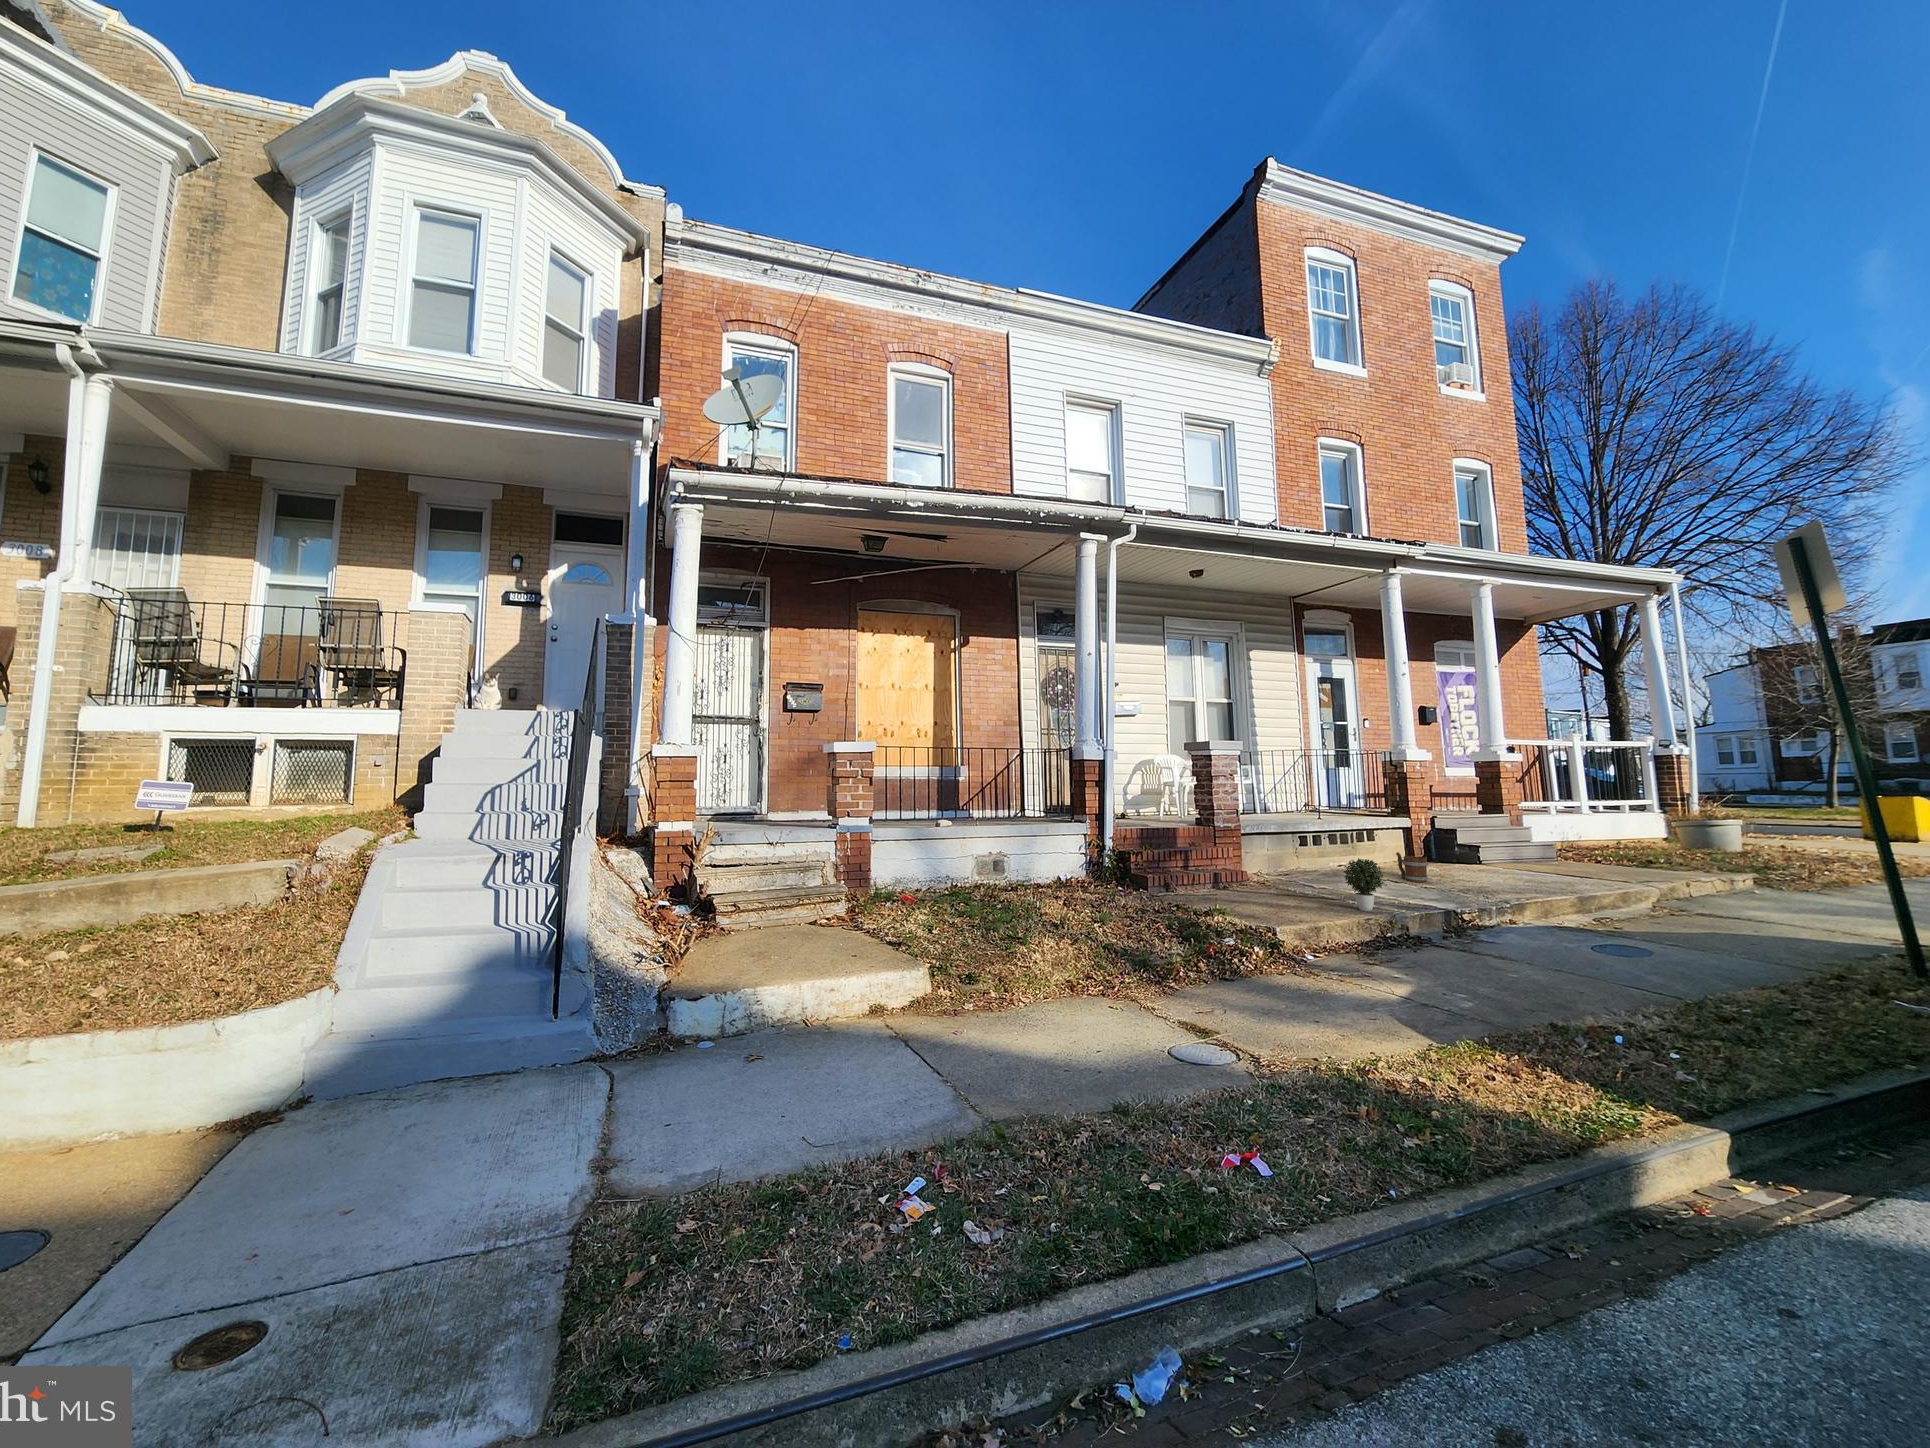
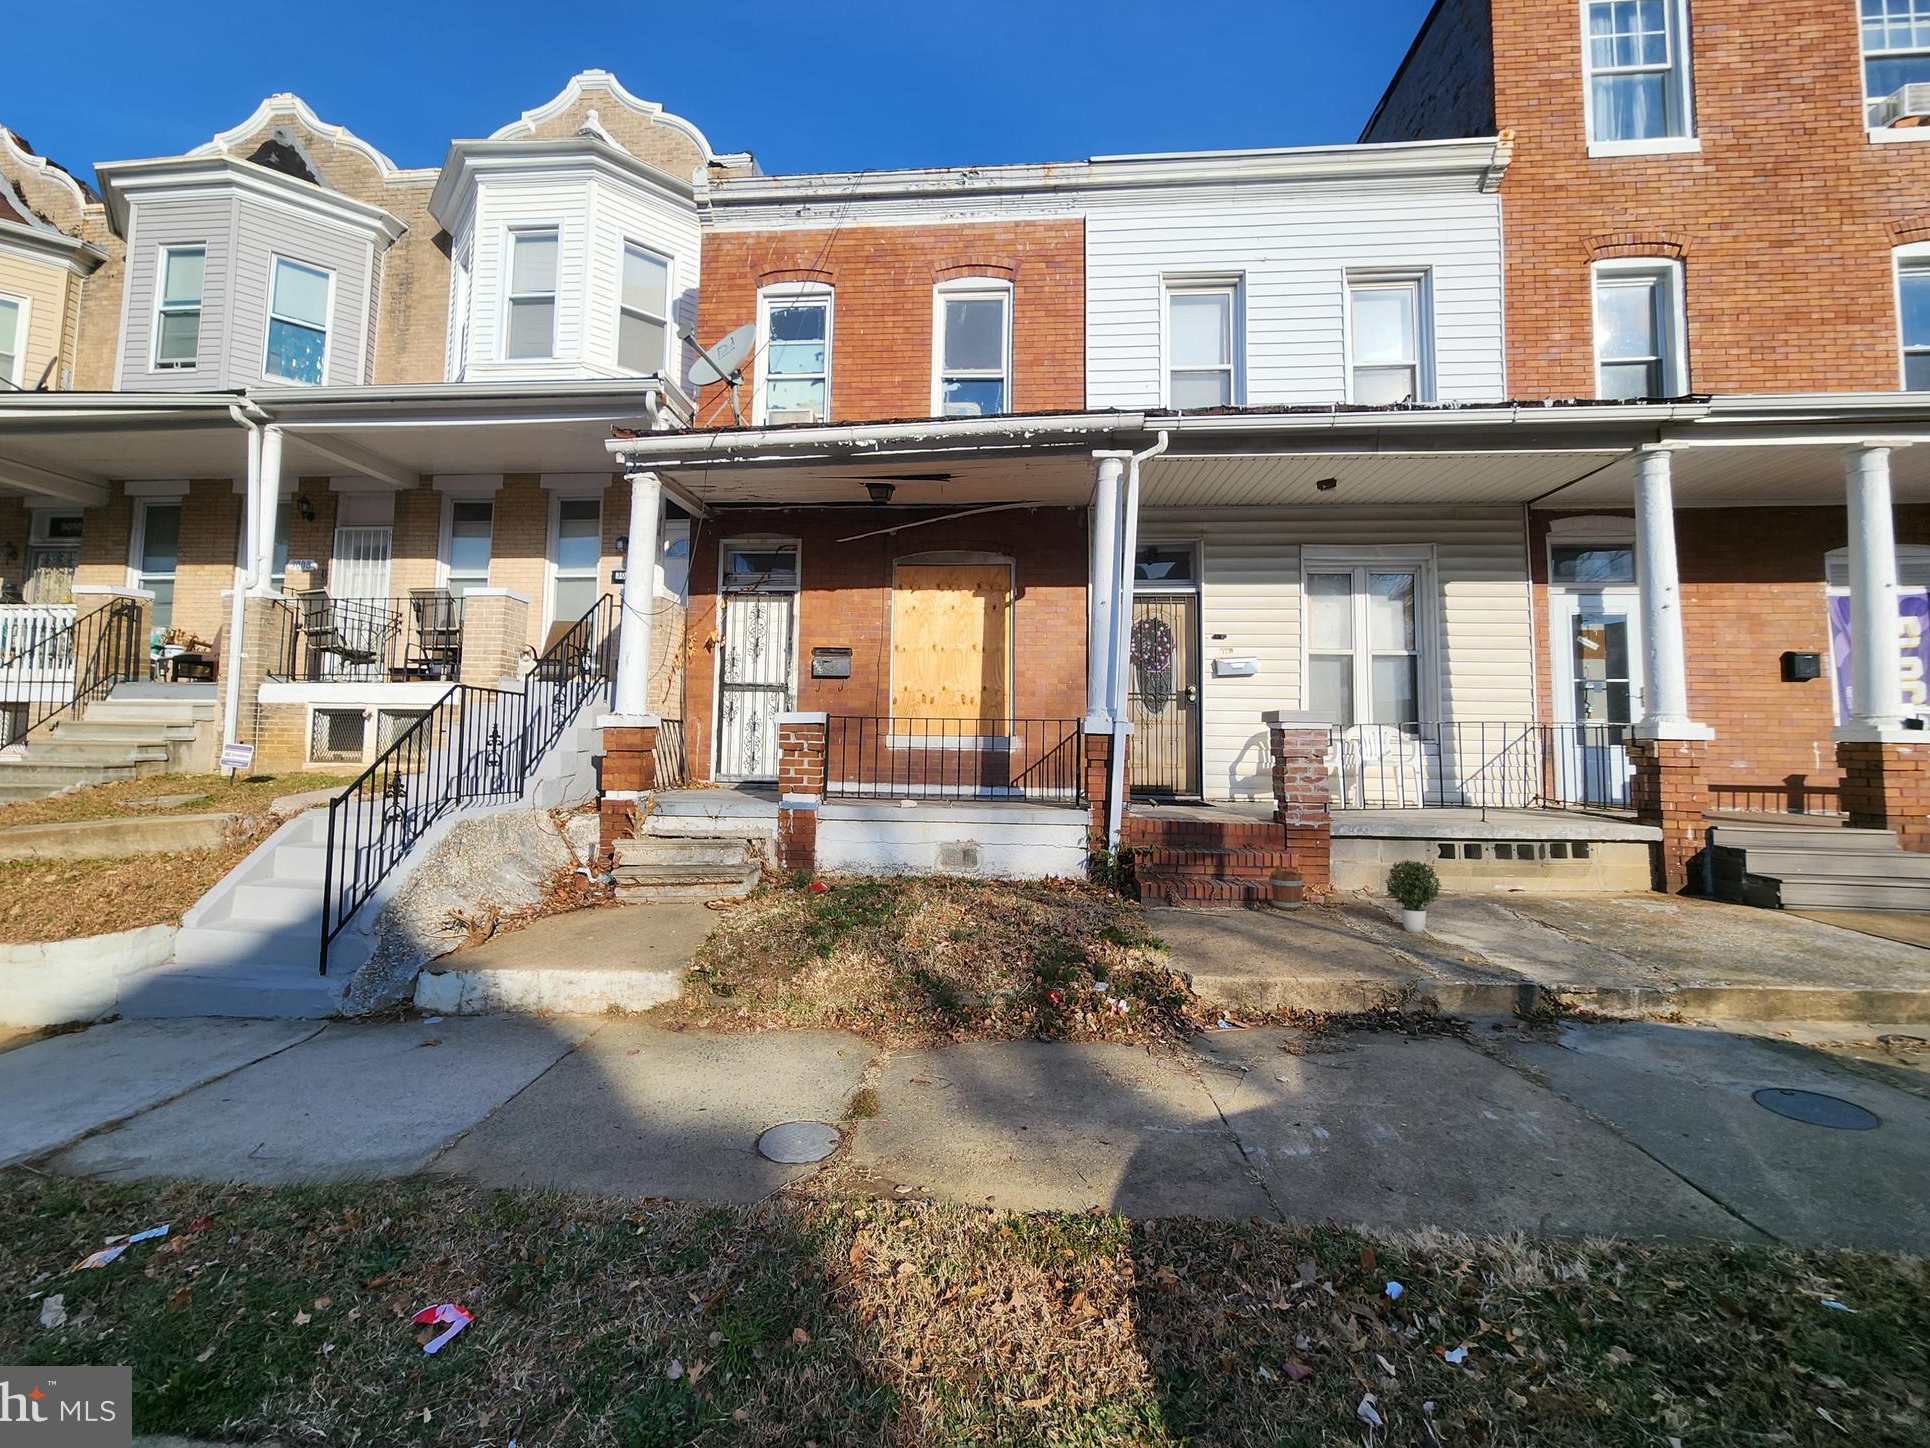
bucket: present [1396,852,1429,882] -> present [1269,865,1303,910]

